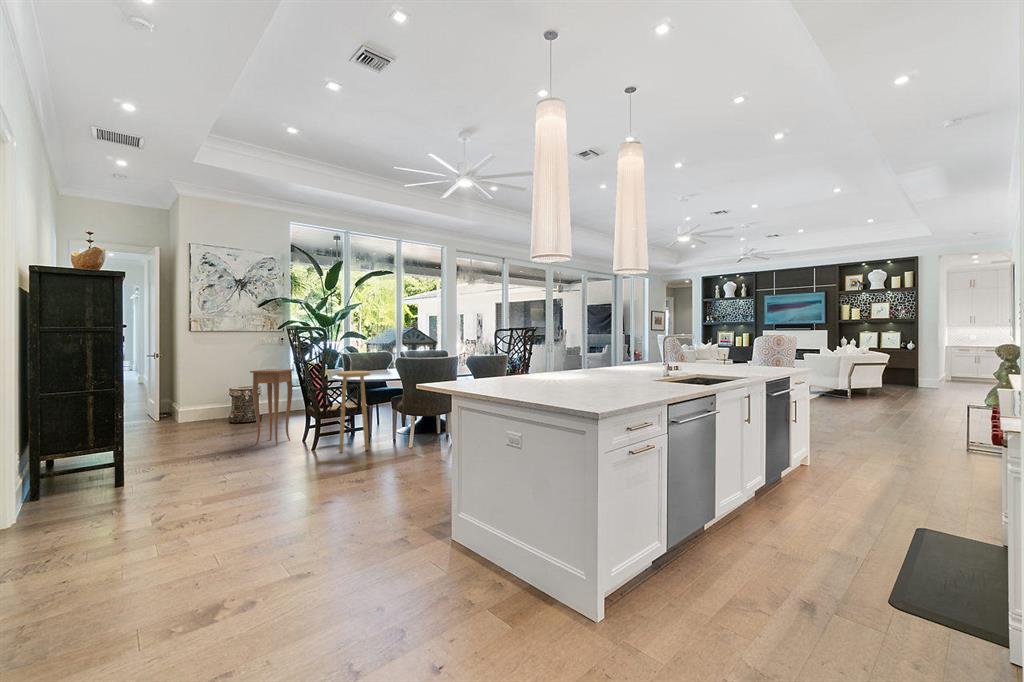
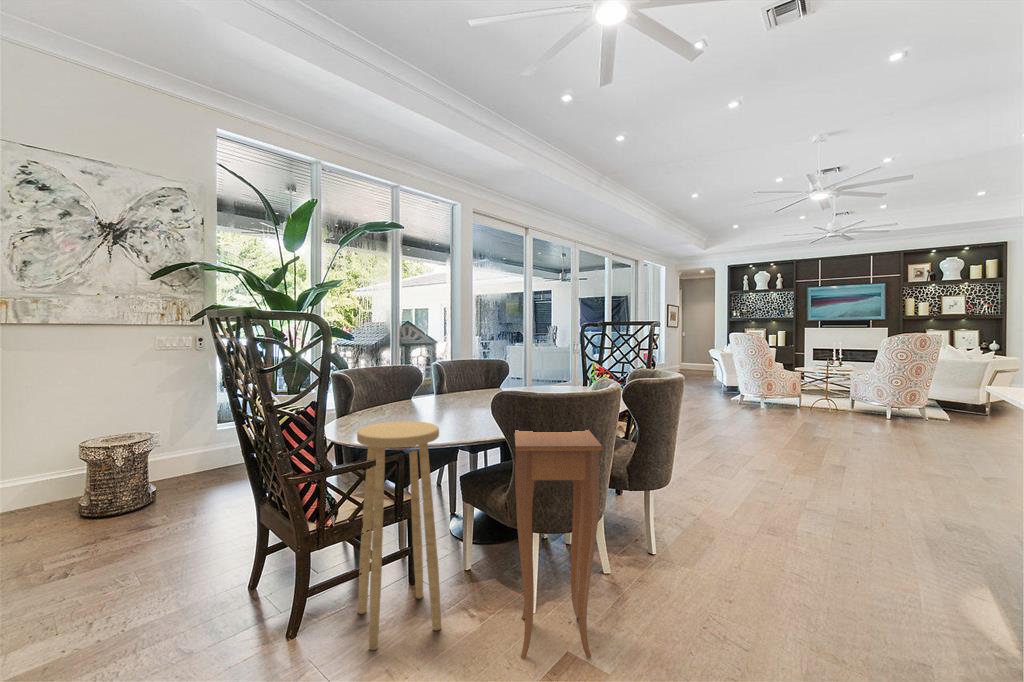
side table: present [250,369,294,445] -> present [515,430,602,659]

